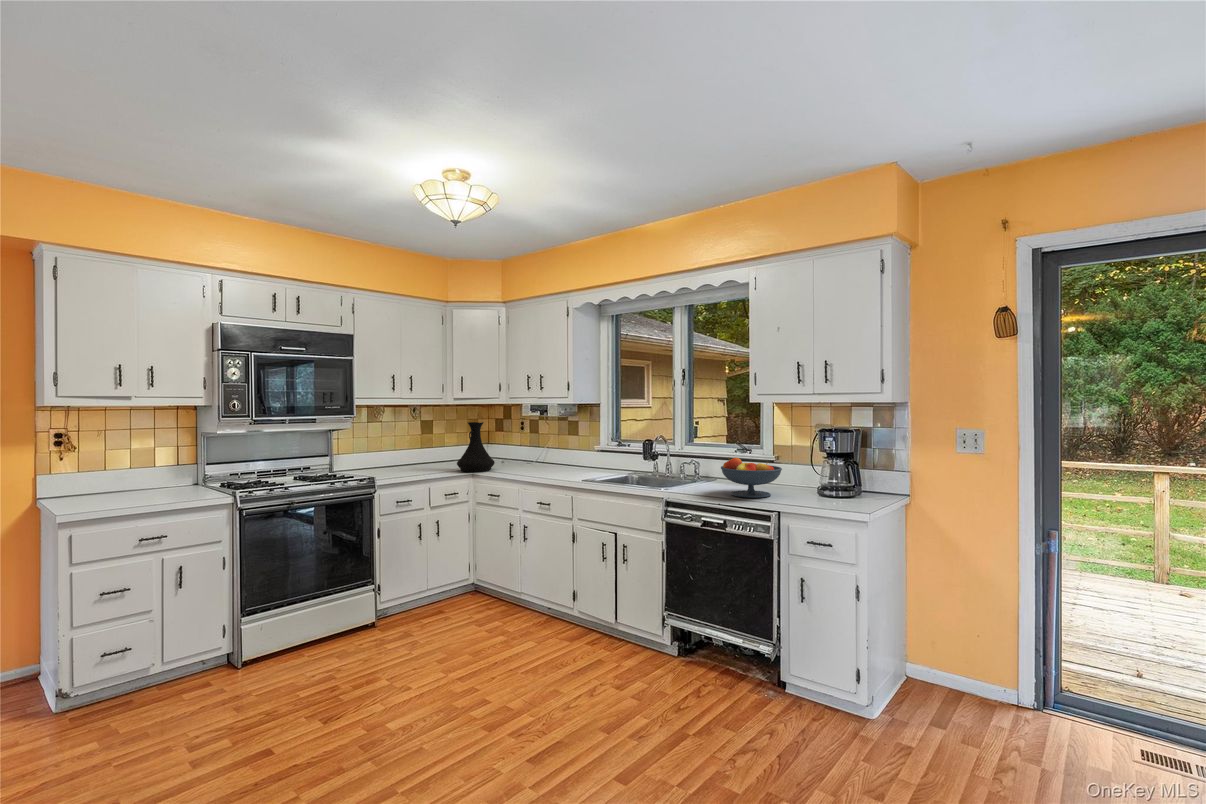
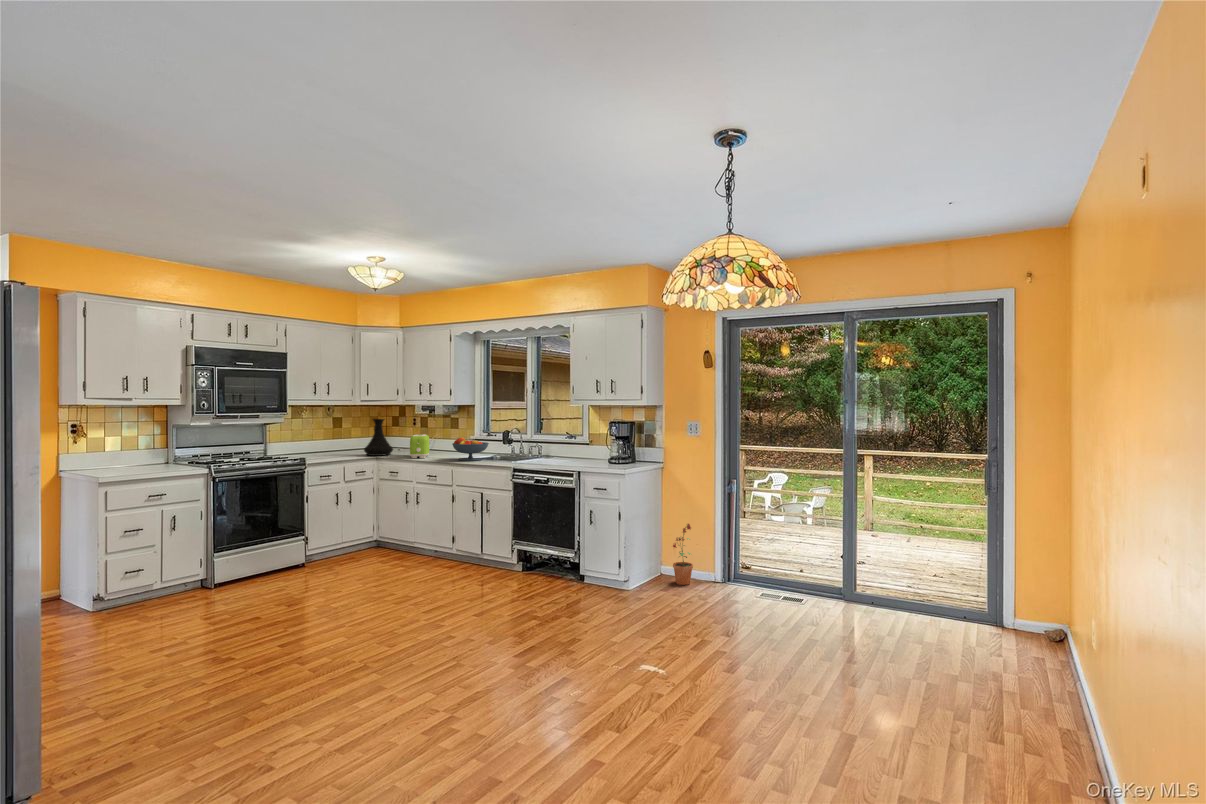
toaster: none [515,444,541,477] -> present [410,434,430,458]
fruit bowl: present [721,458,782,498] -> present [452,438,489,461]
potted plant: none [939,604,982,713] -> present [673,524,693,585]

